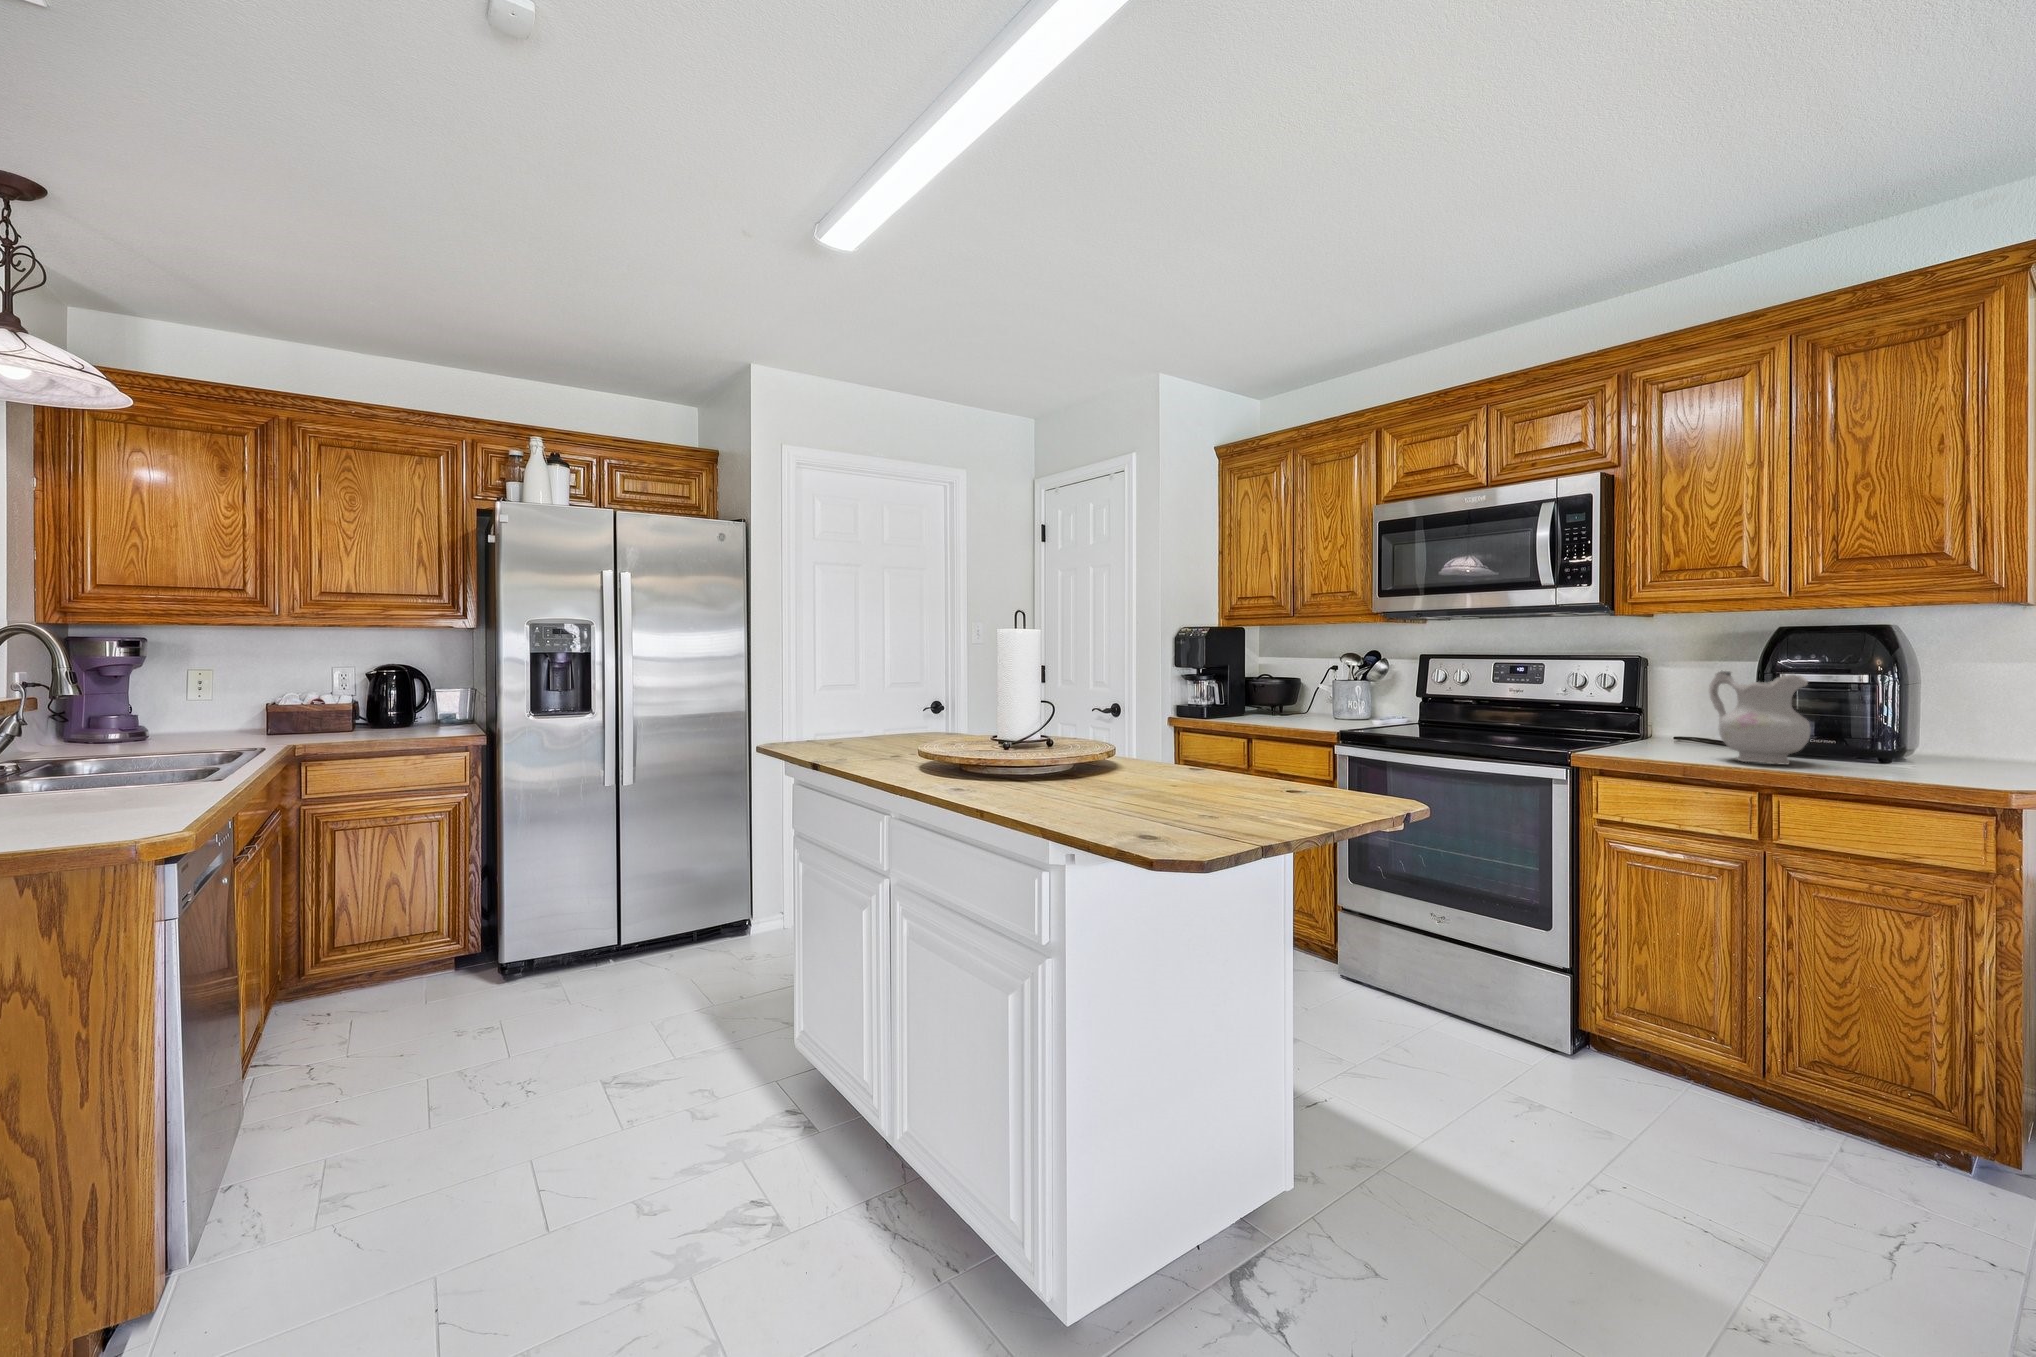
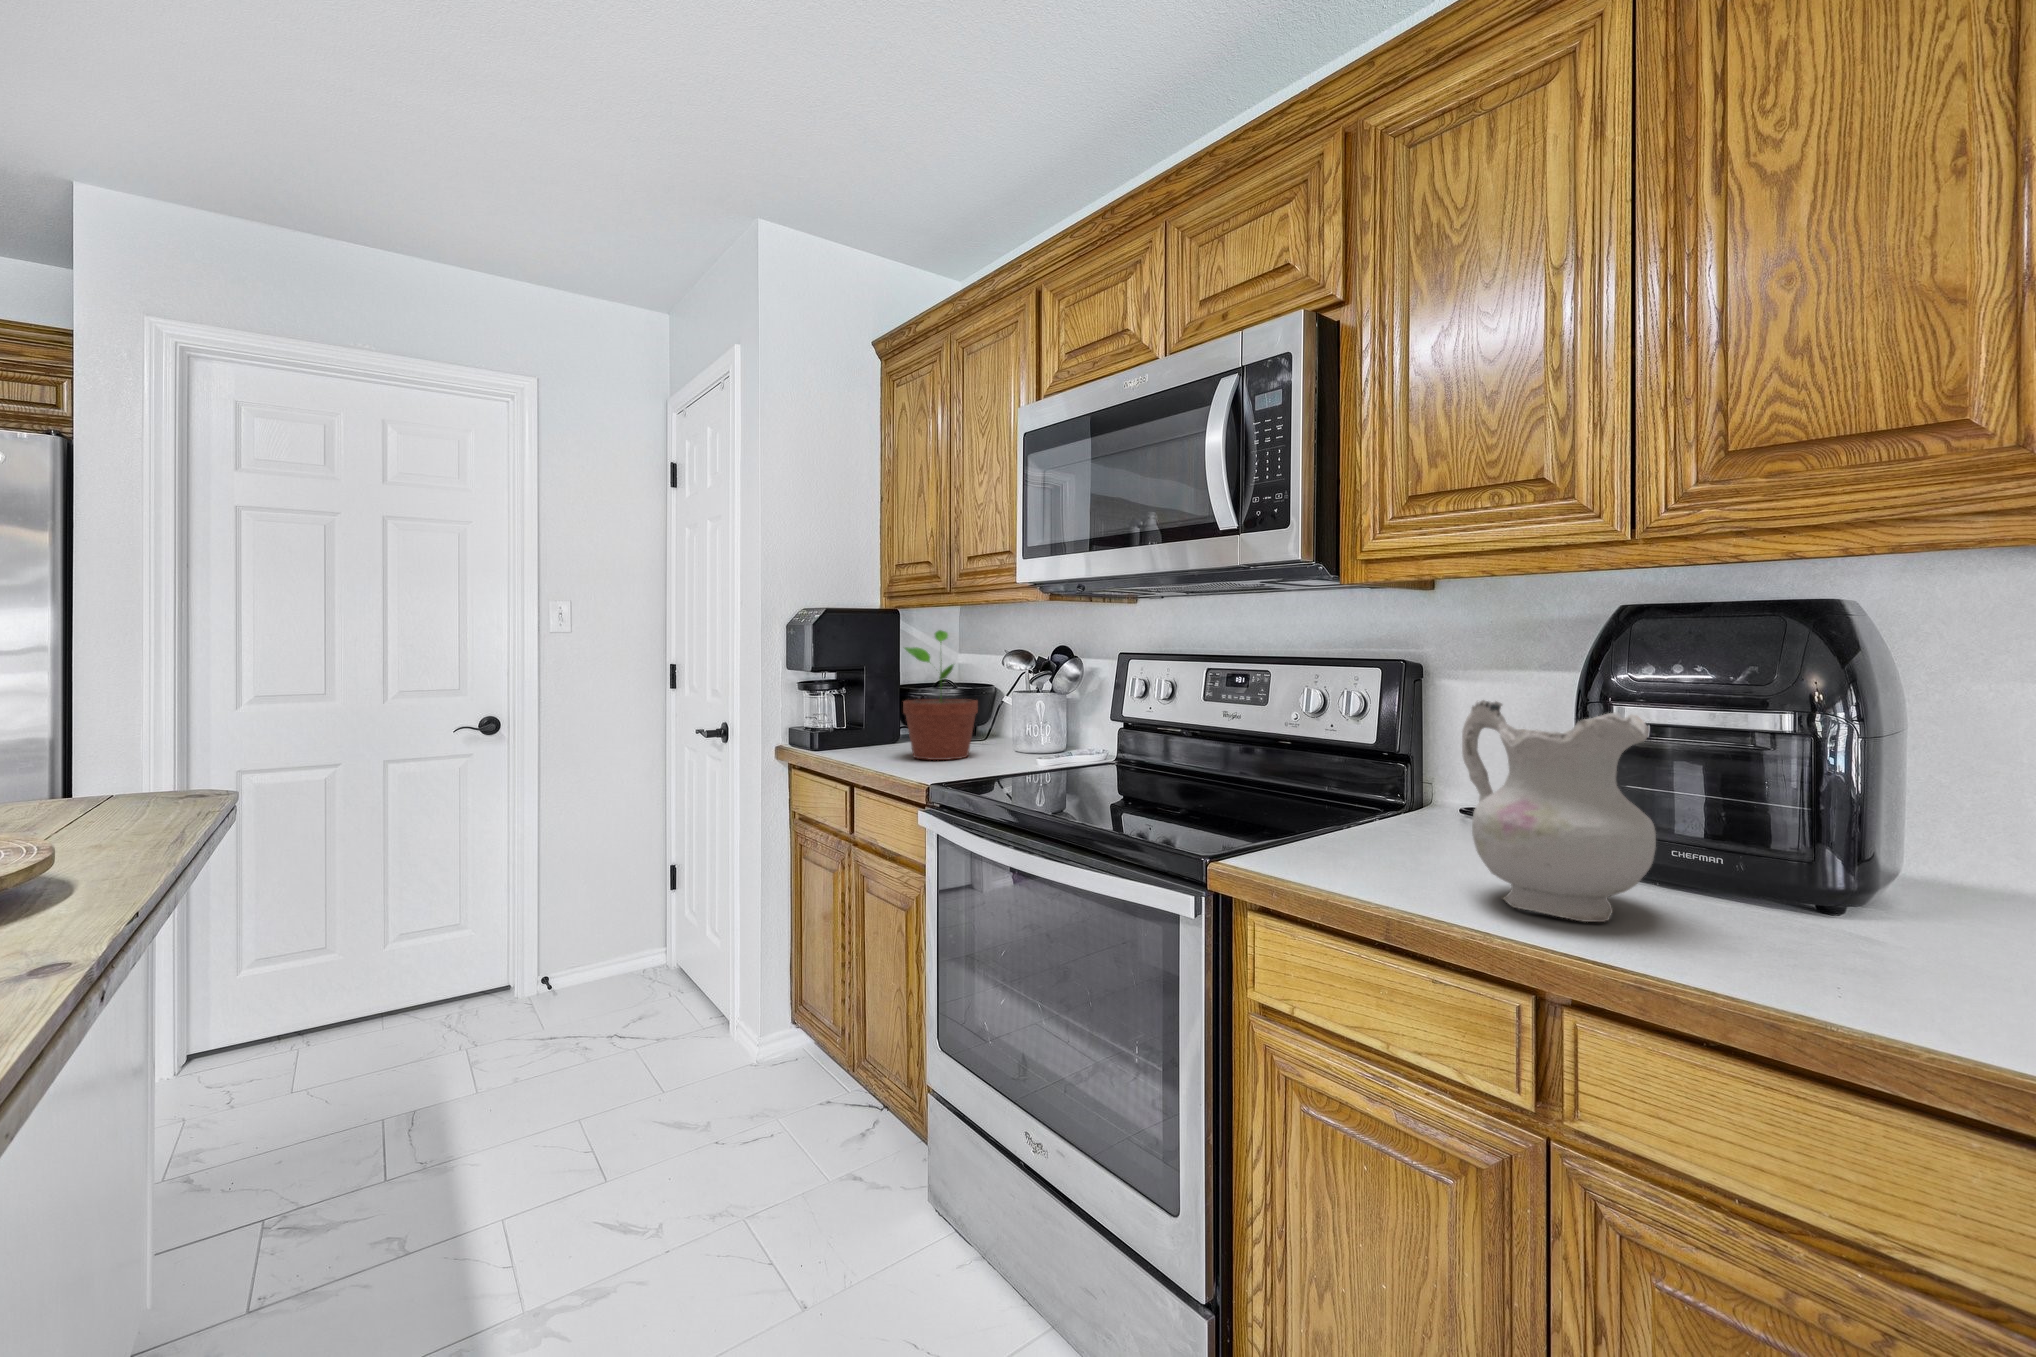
potted plant: none [1268,638,1318,720] -> present [903,630,978,760]

